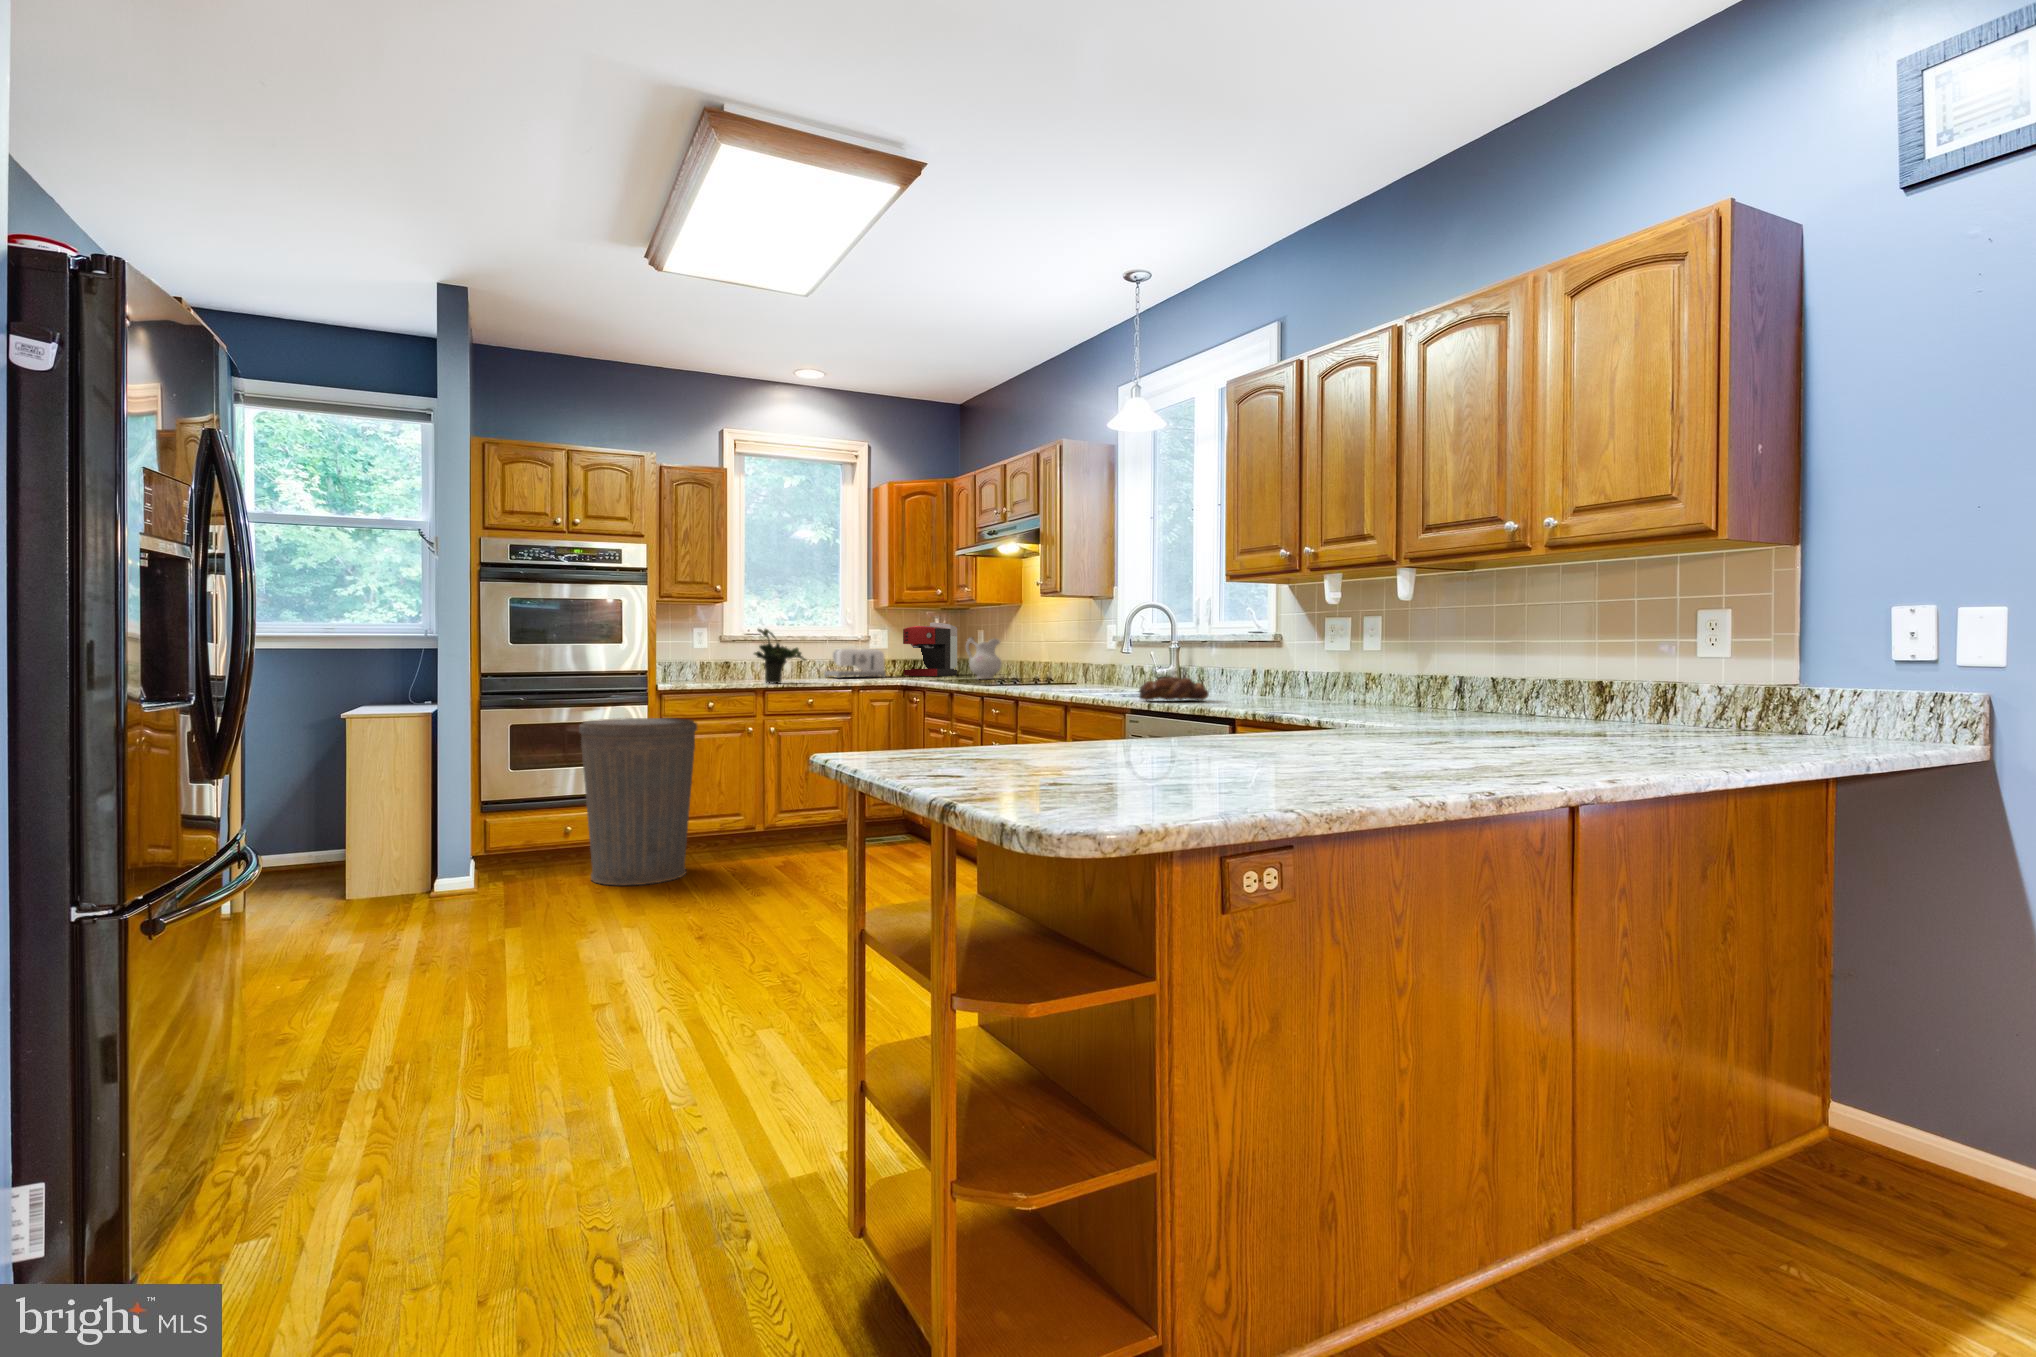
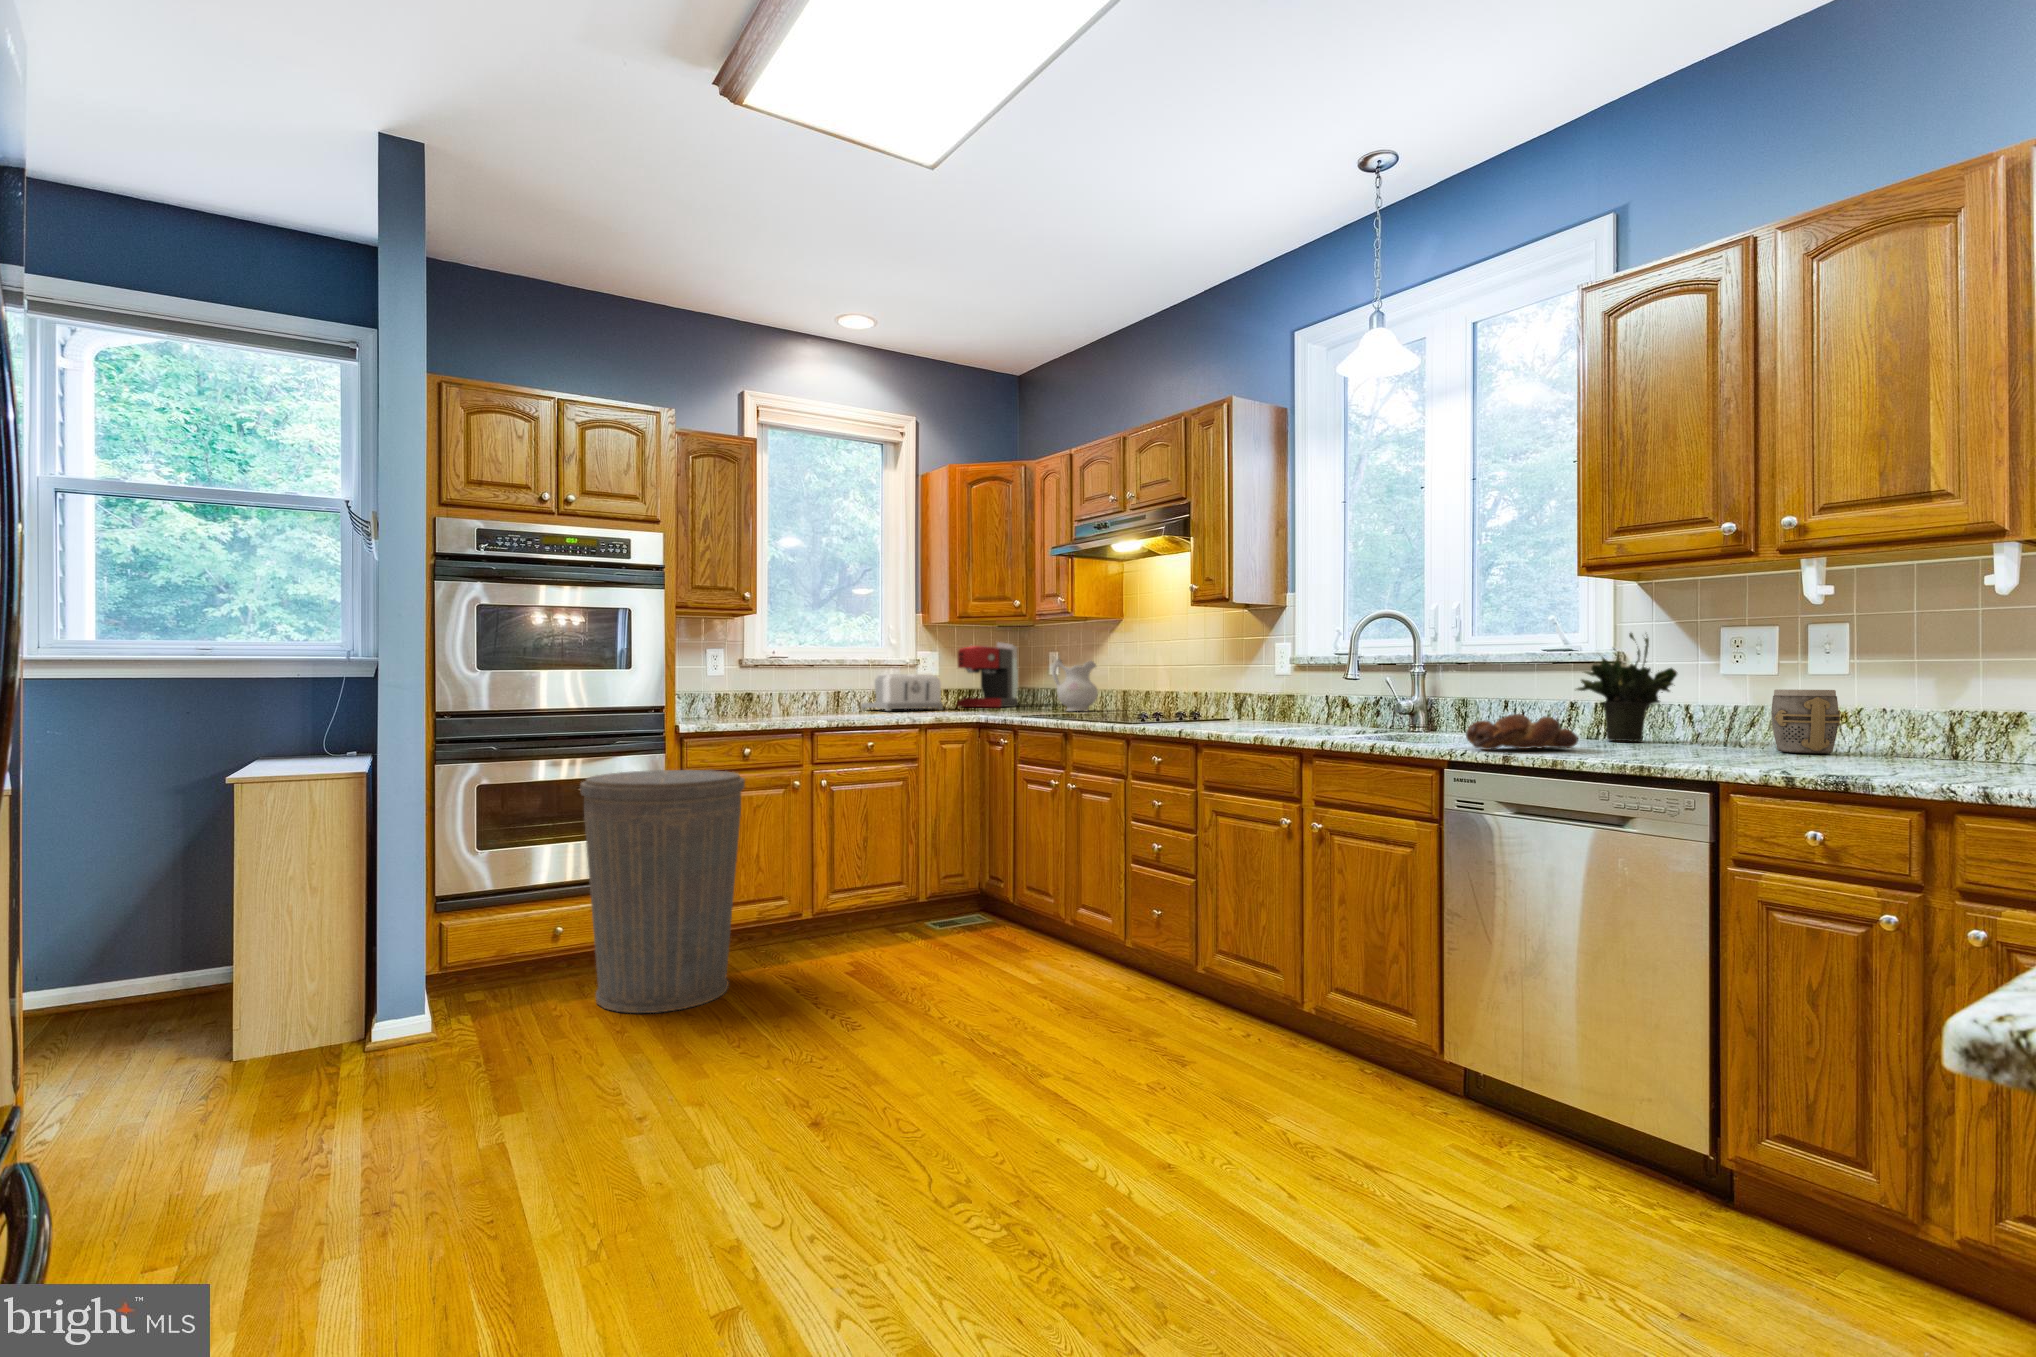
potted plant: present [754,629,806,683] -> present [1576,633,1677,741]
mug: none [1330,660,1369,704] -> present [1772,690,1841,753]

